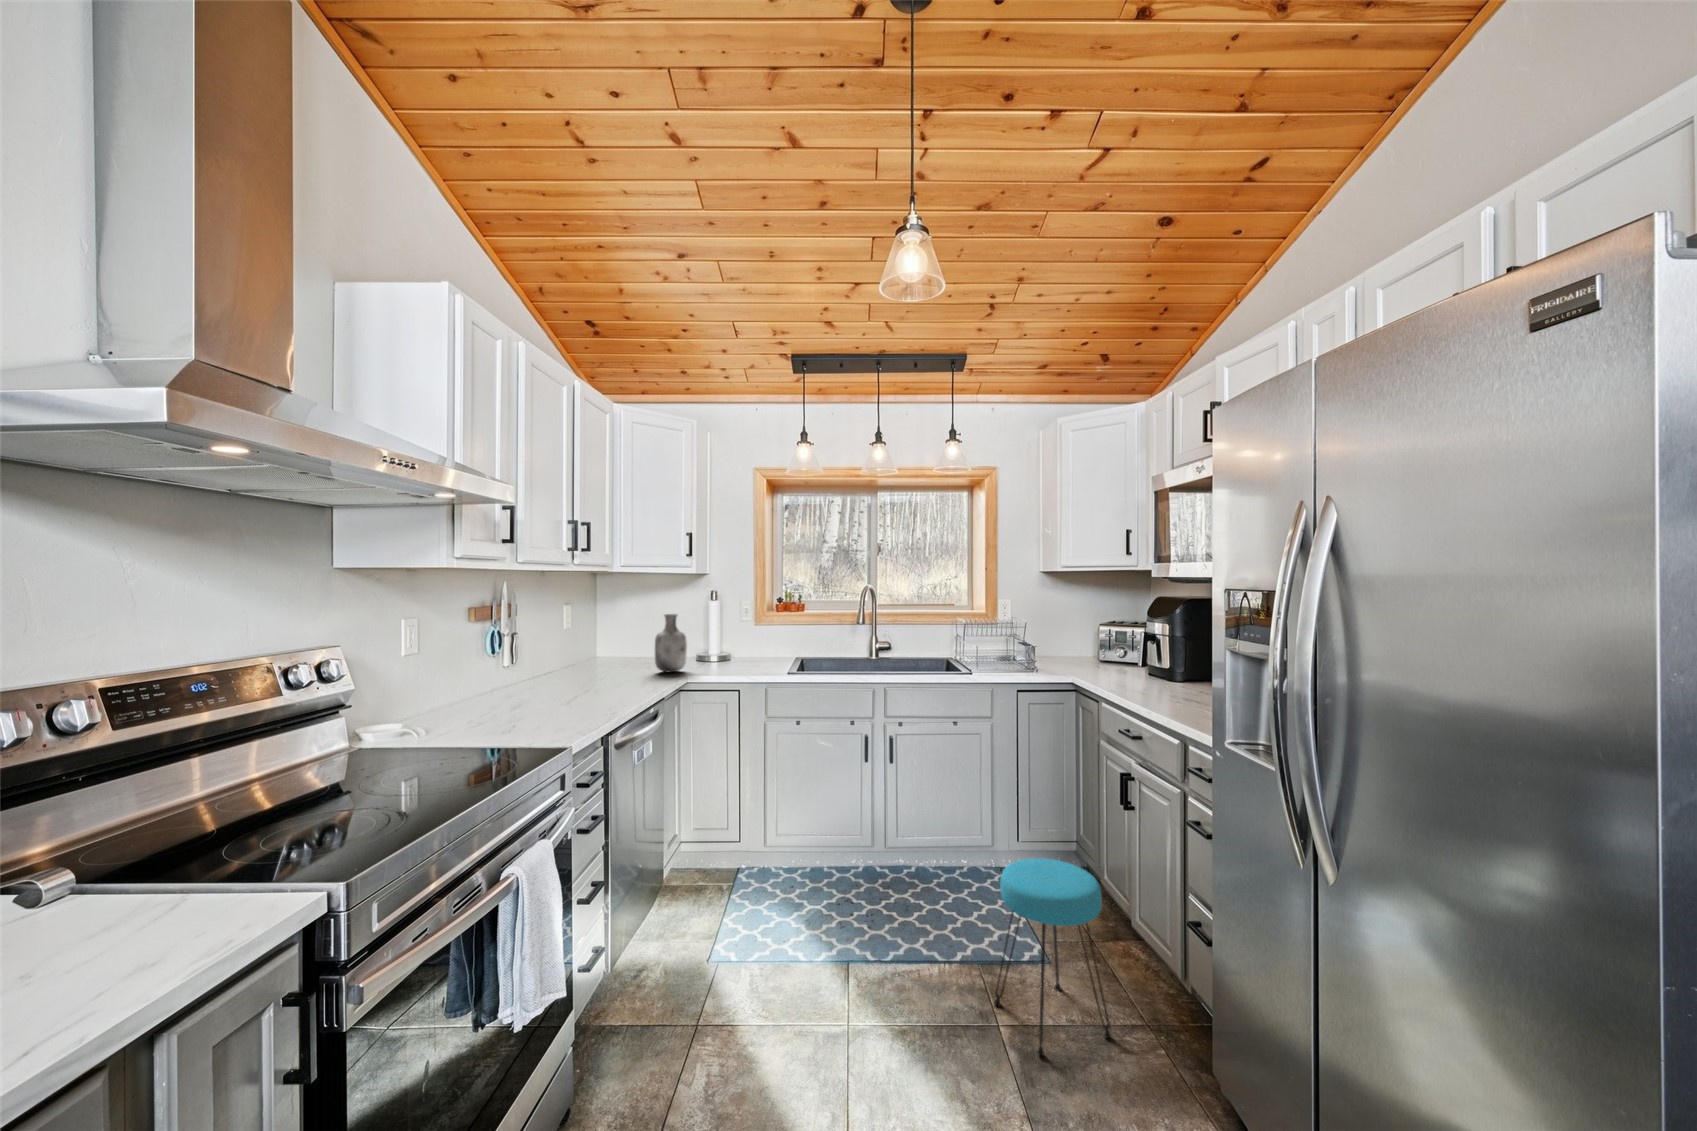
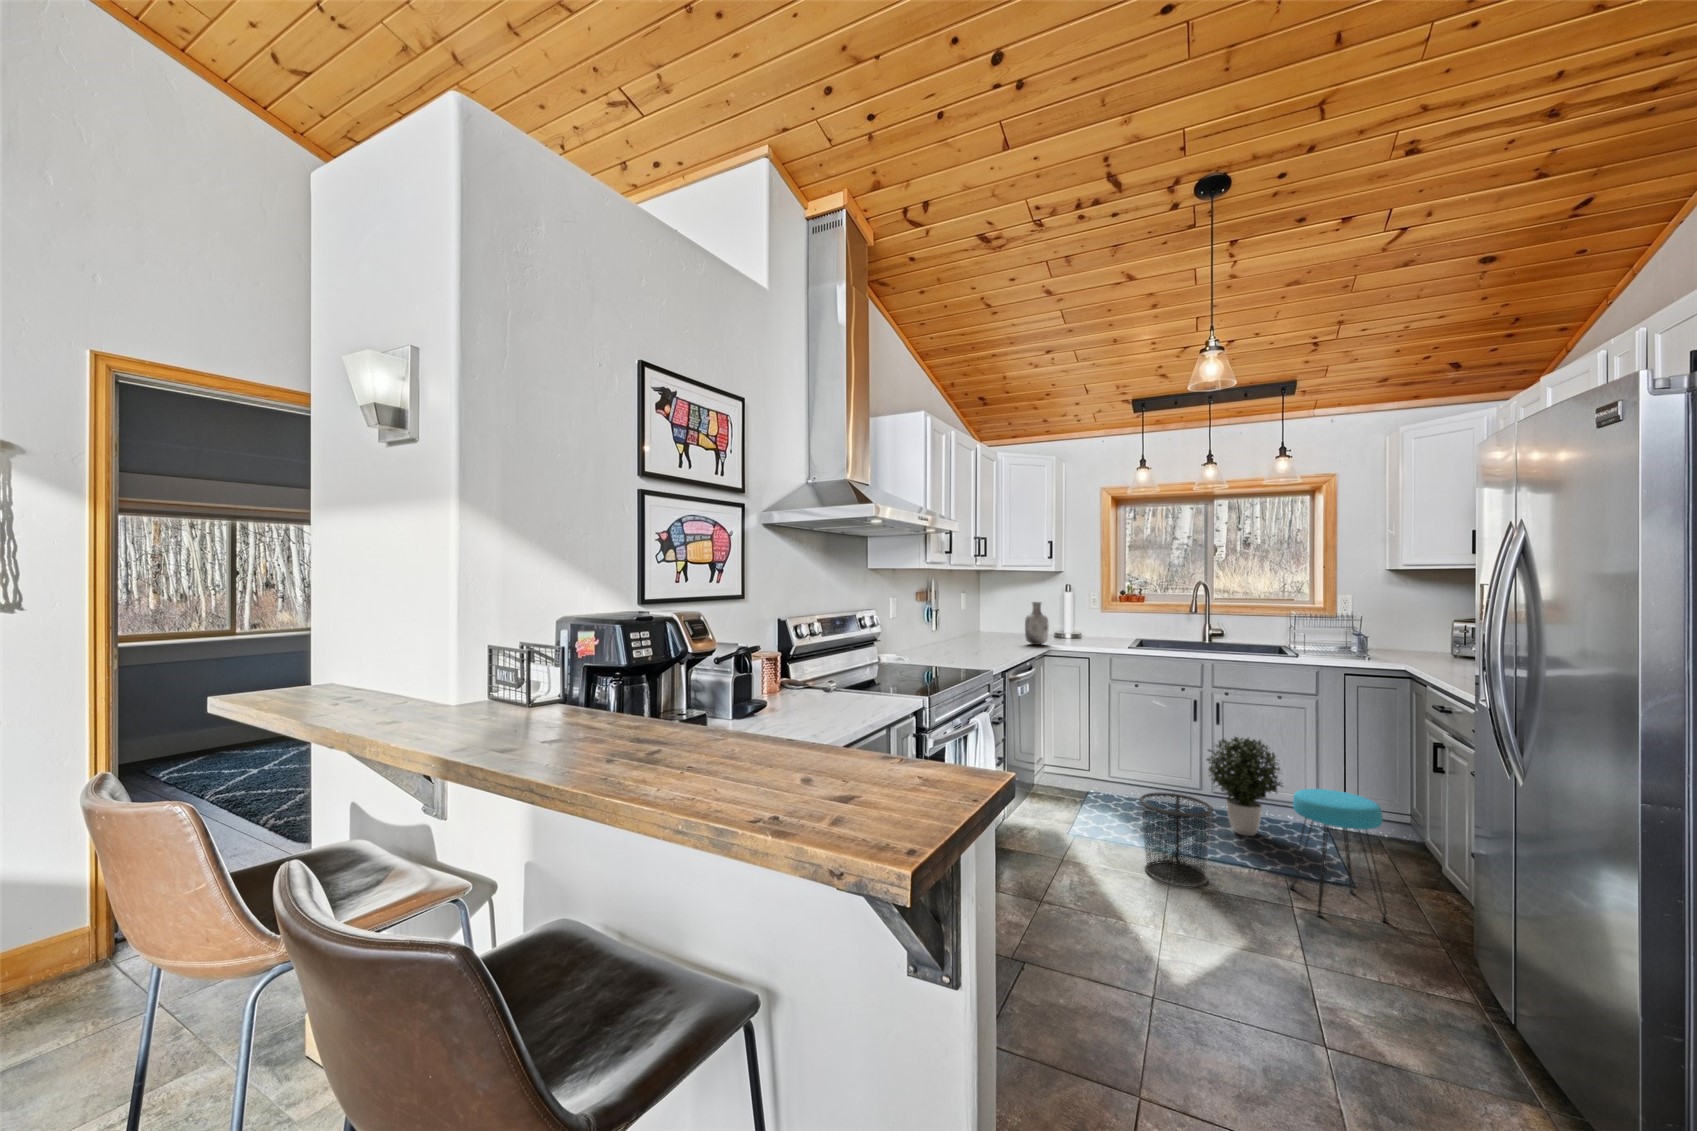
potted plant: none [881,780,967,909] -> present [1207,737,1283,836]
trash can: none [807,895,907,1055] -> present [1139,792,1213,887]

